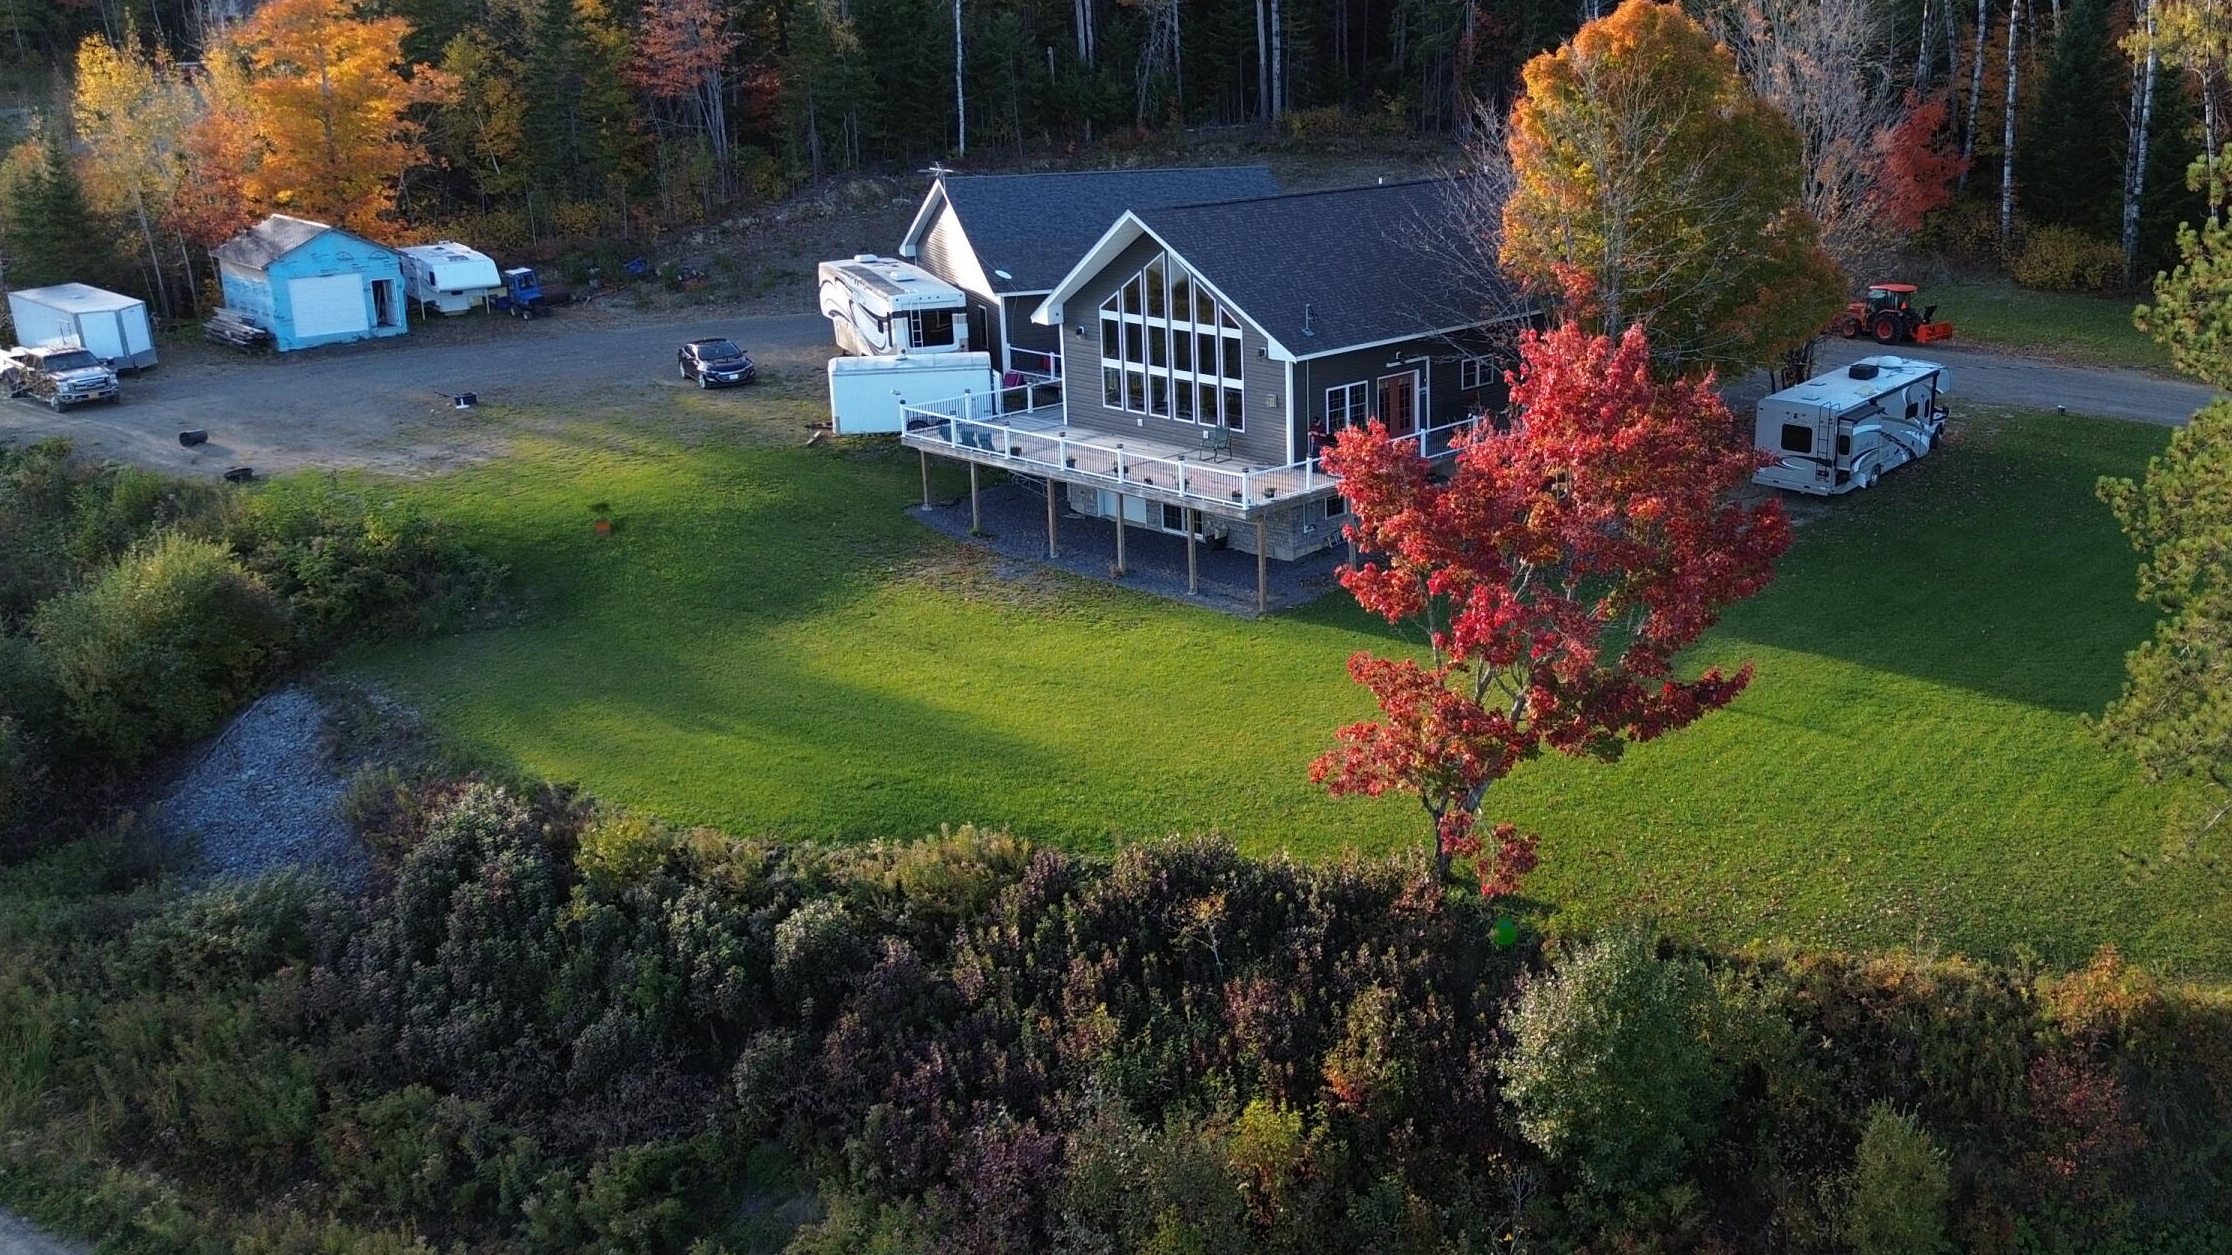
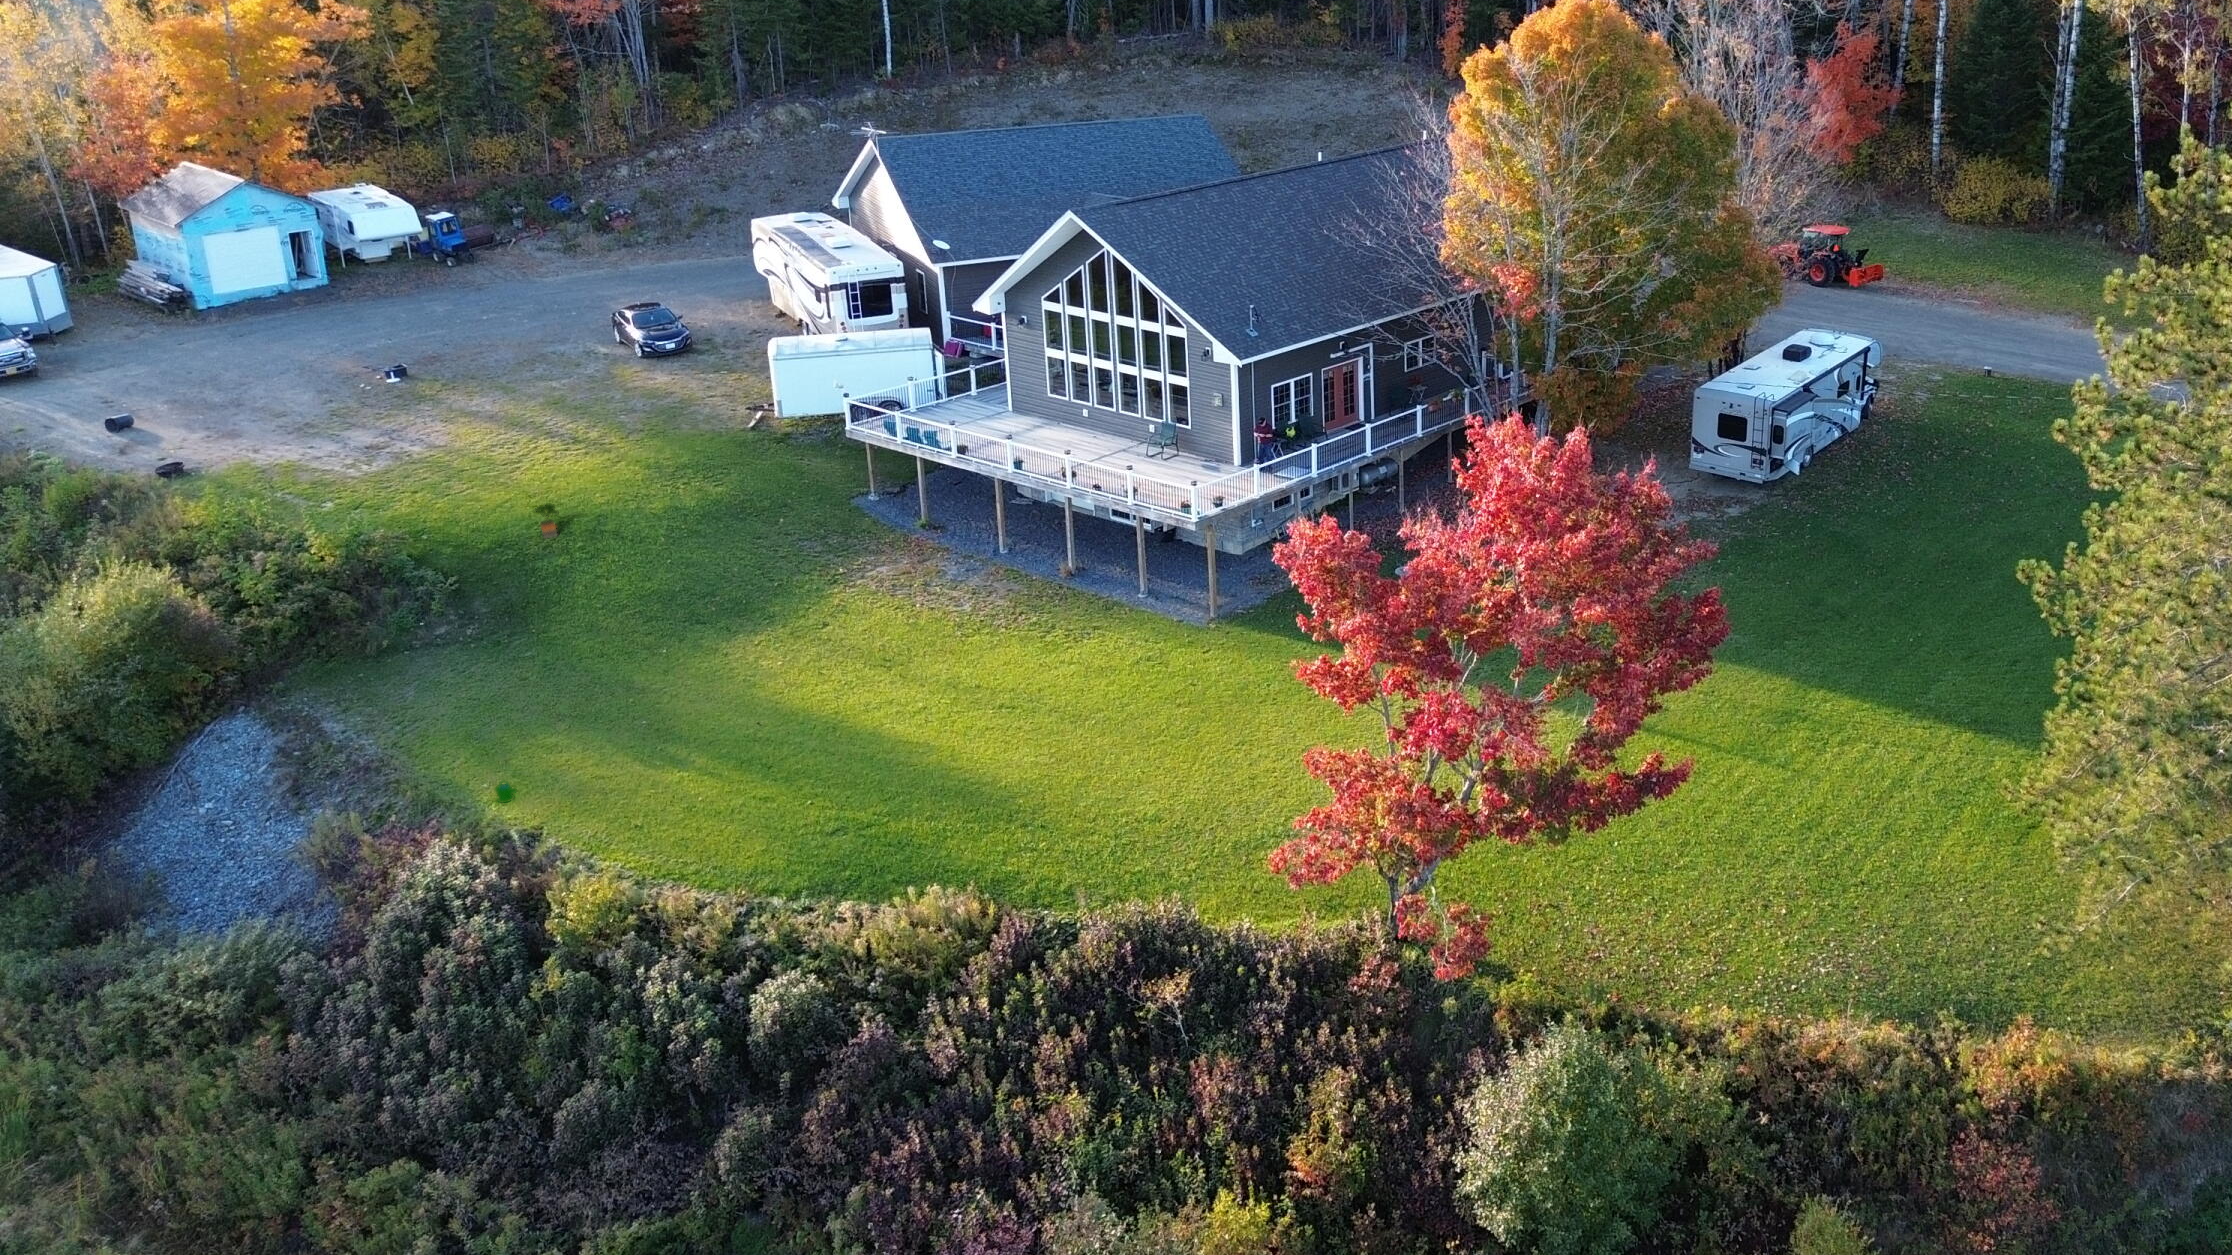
watering can: present [1495,916,1518,945] -> present [495,781,517,803]

